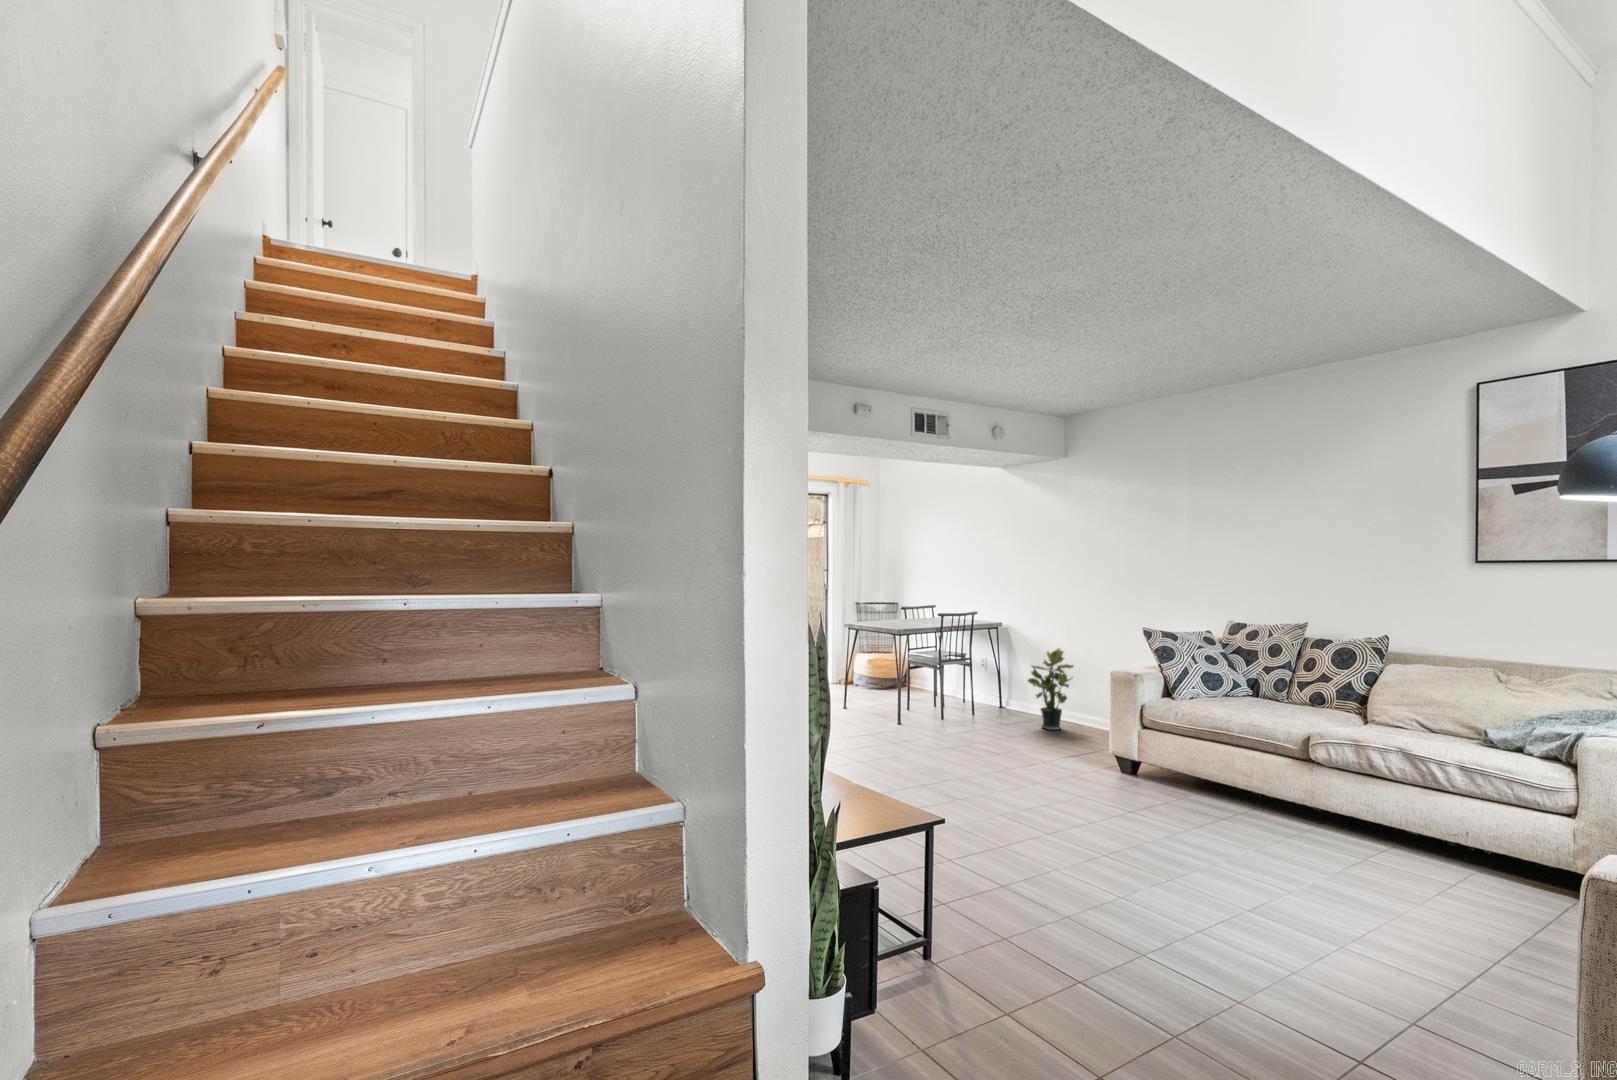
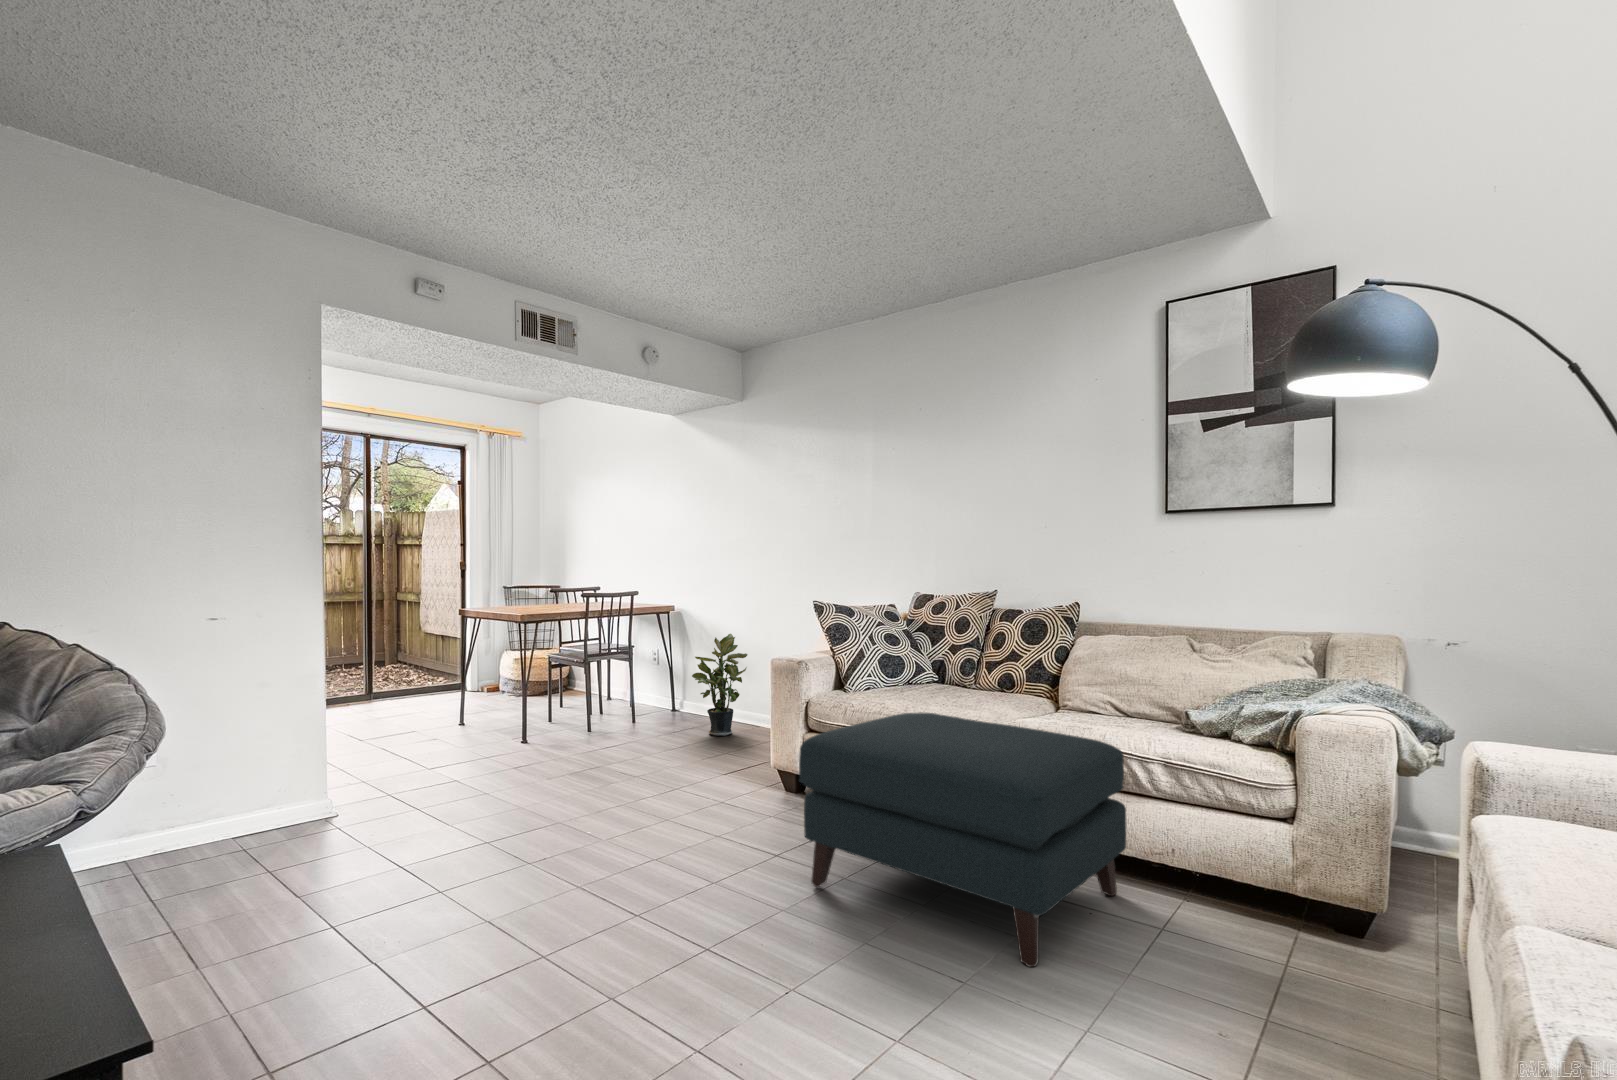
ottoman: none [1151,716,1425,893] -> present [799,713,1127,967]

